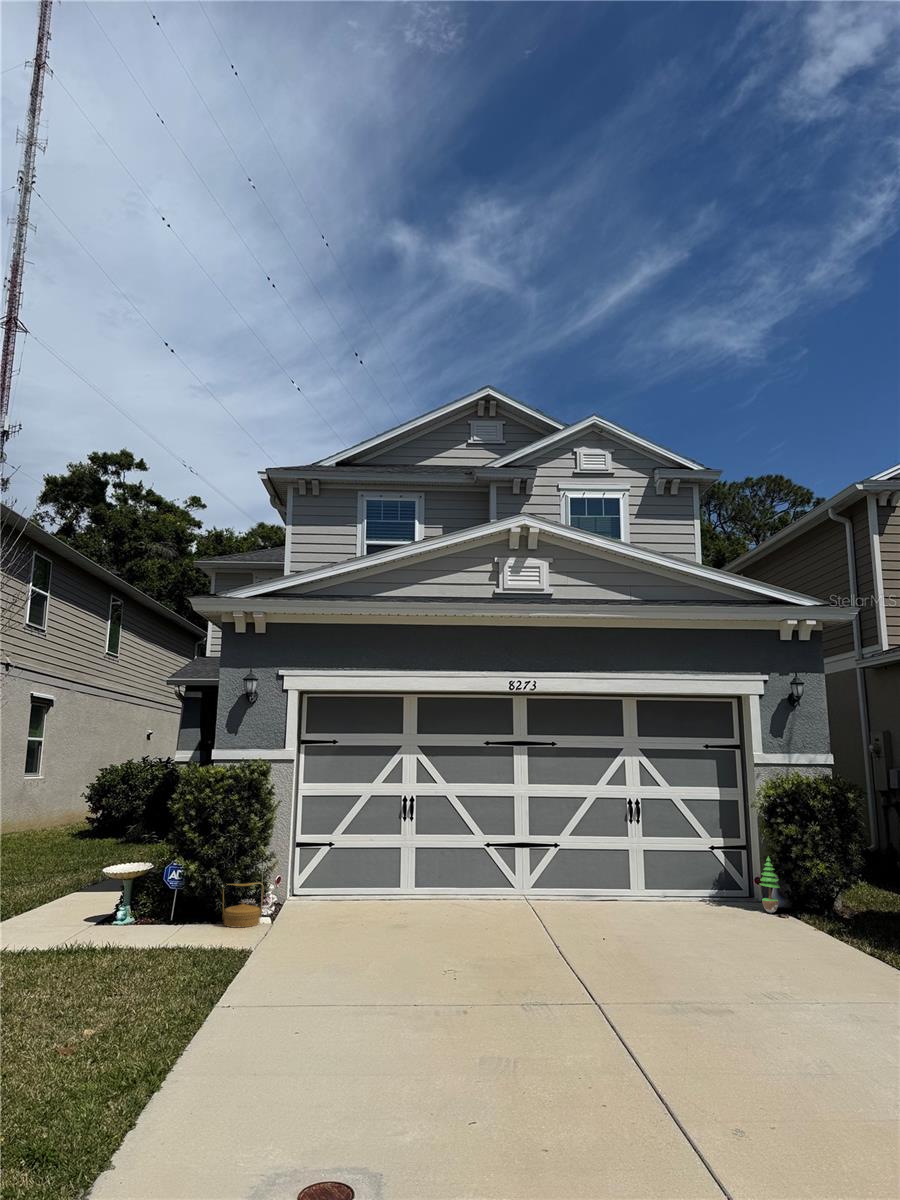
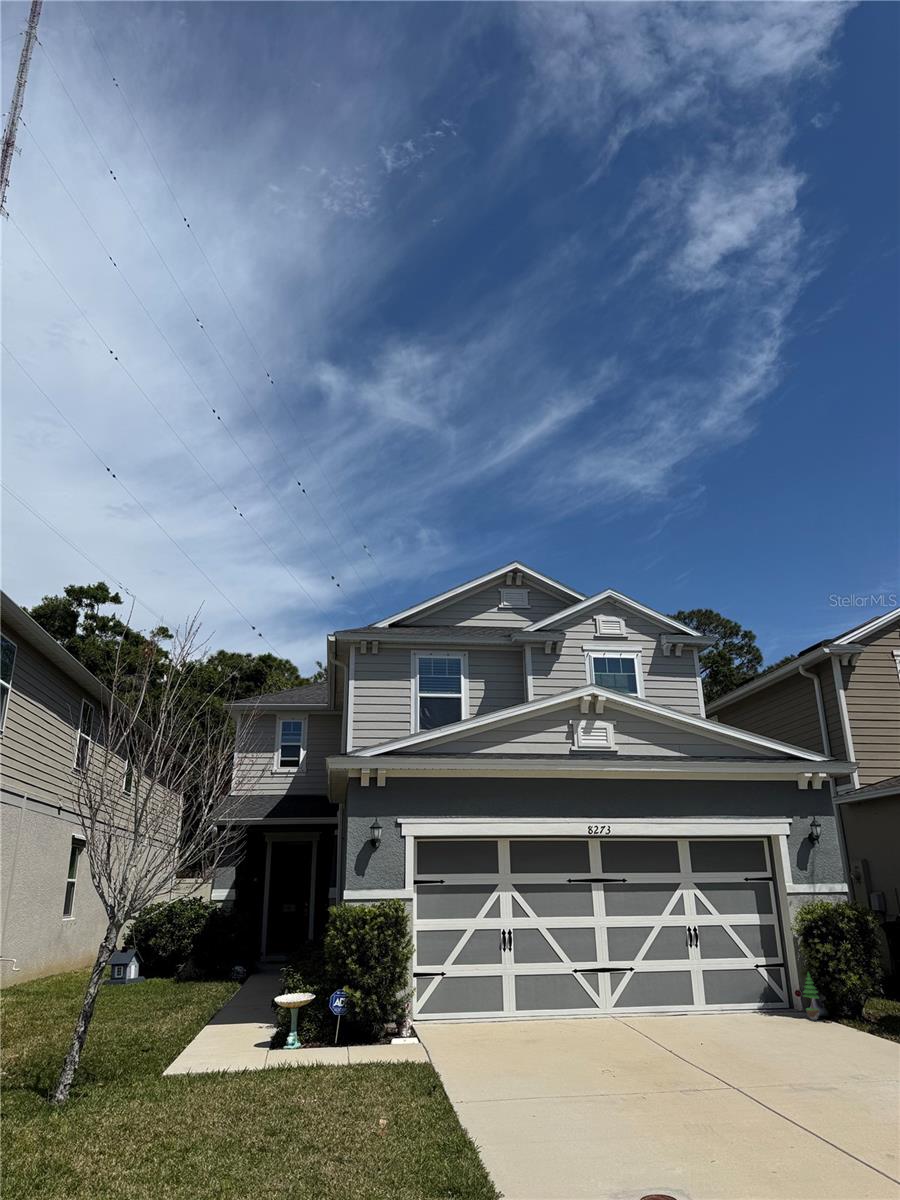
woven basket: present [223,883,264,927] -> none [375,1008,408,1048]

